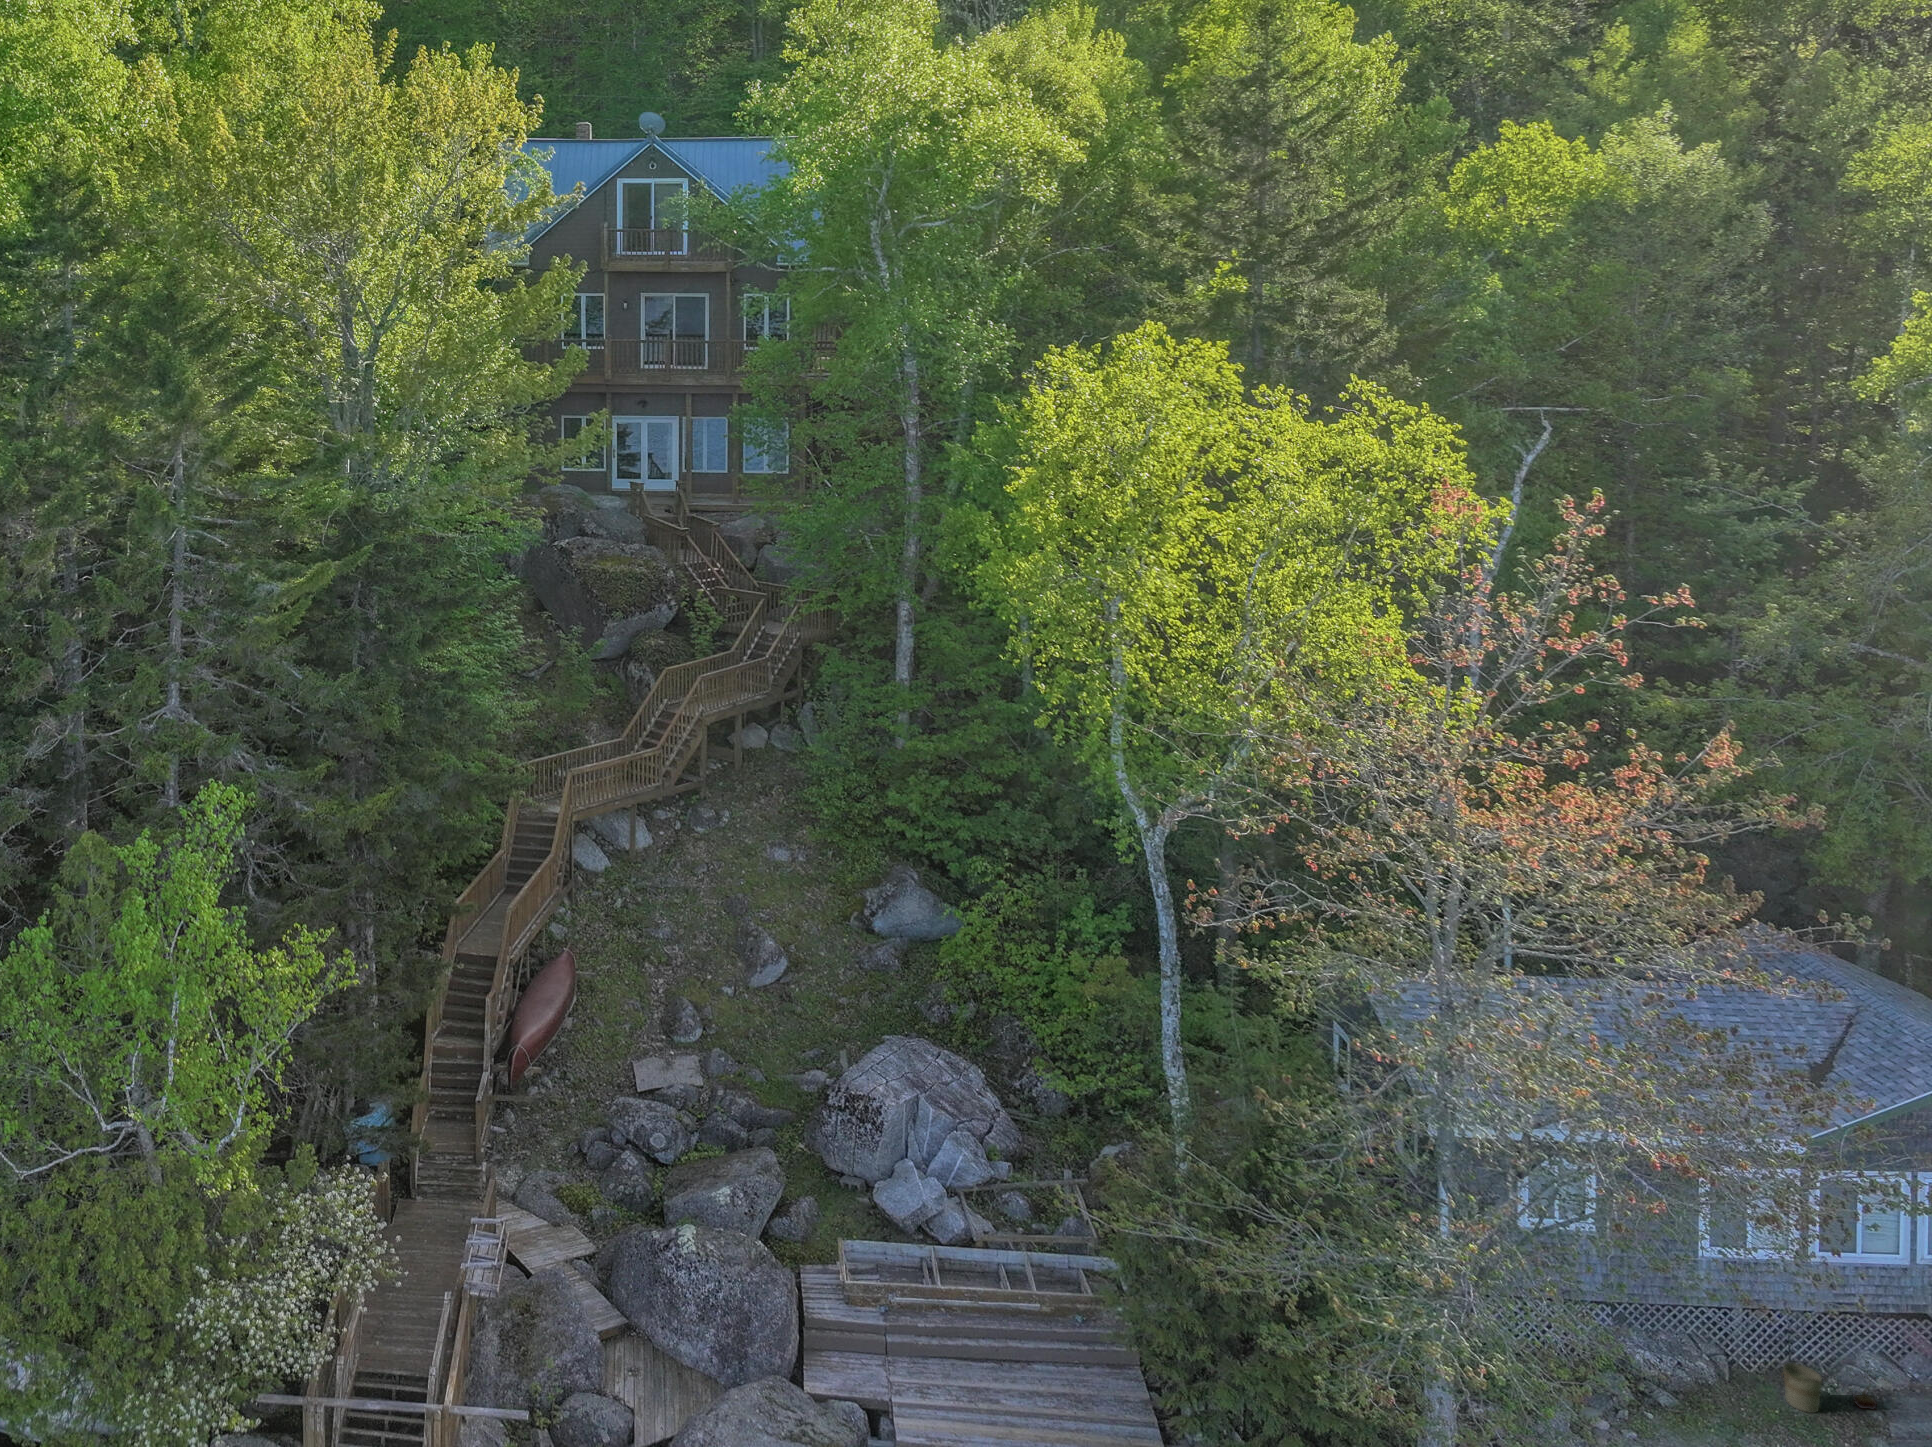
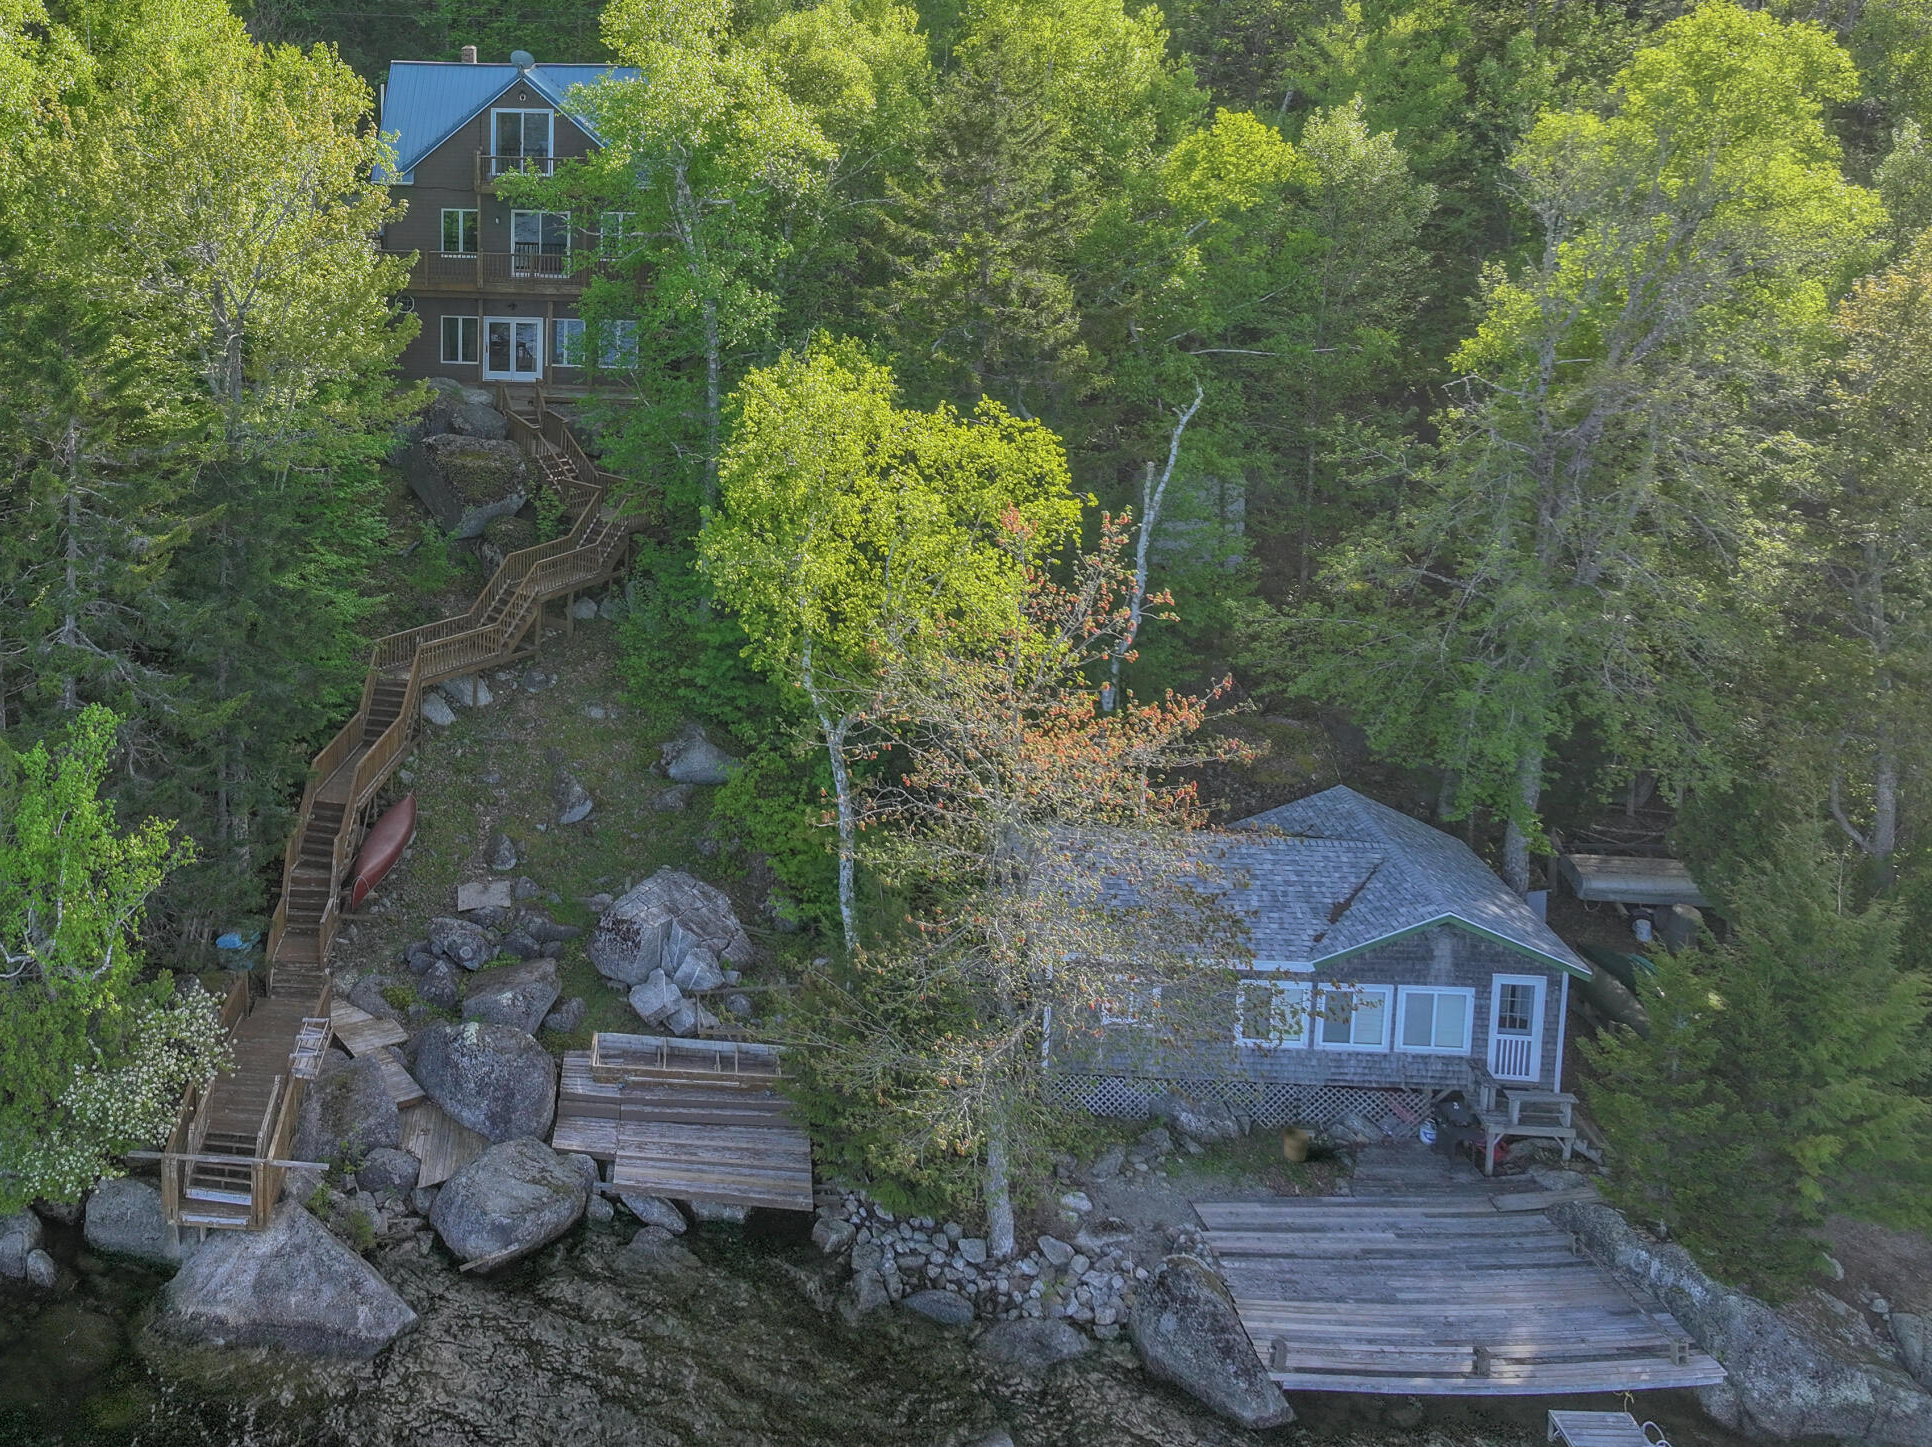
potted plant: present [1849,1362,1881,1409] -> none [1329,1125,1365,1160]

